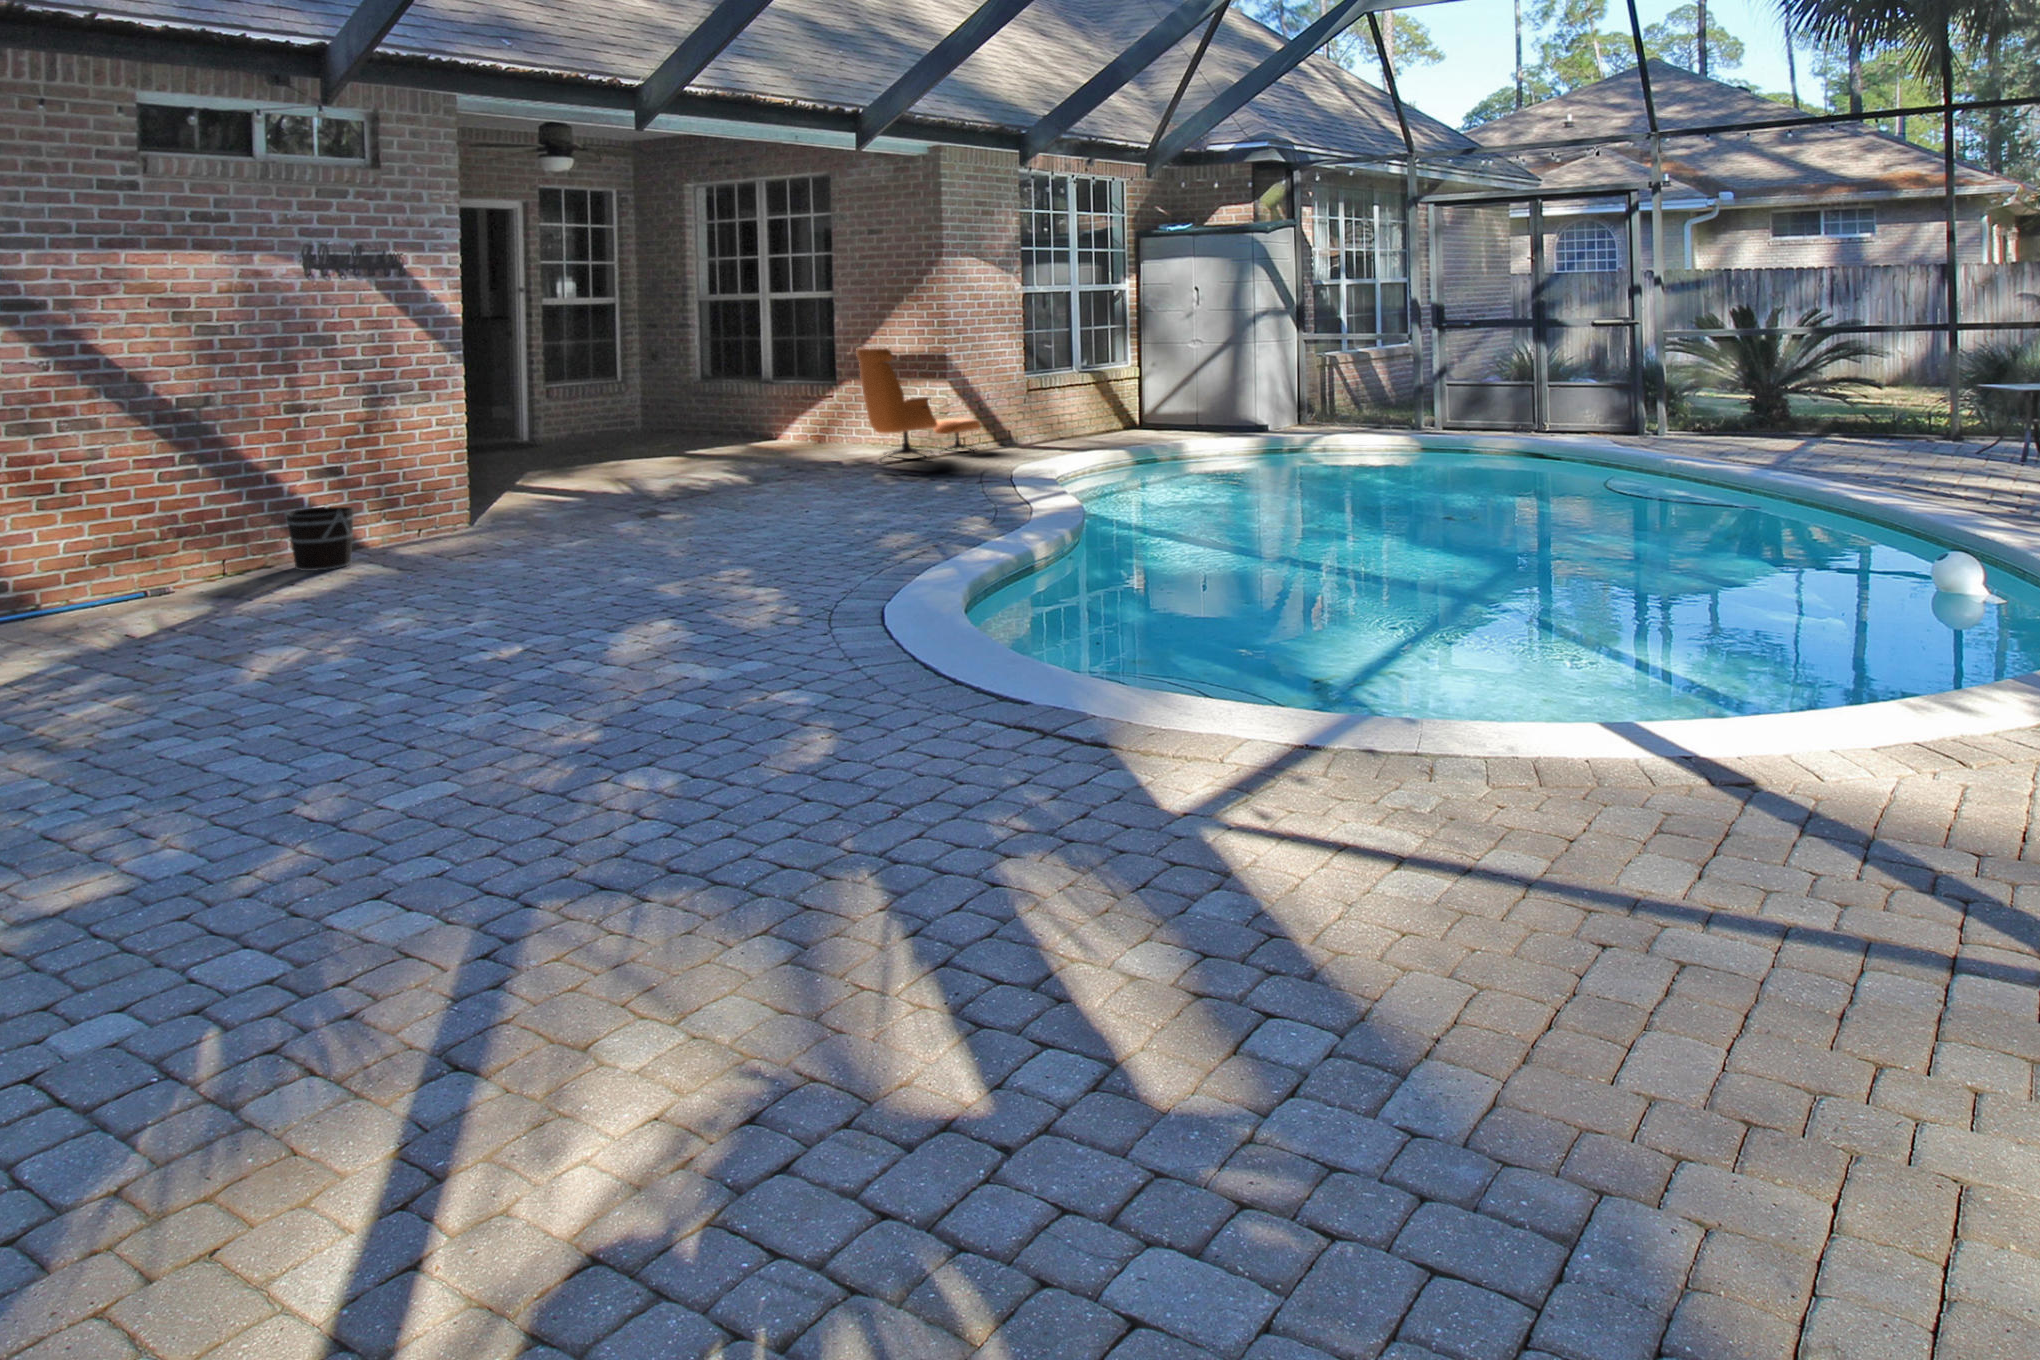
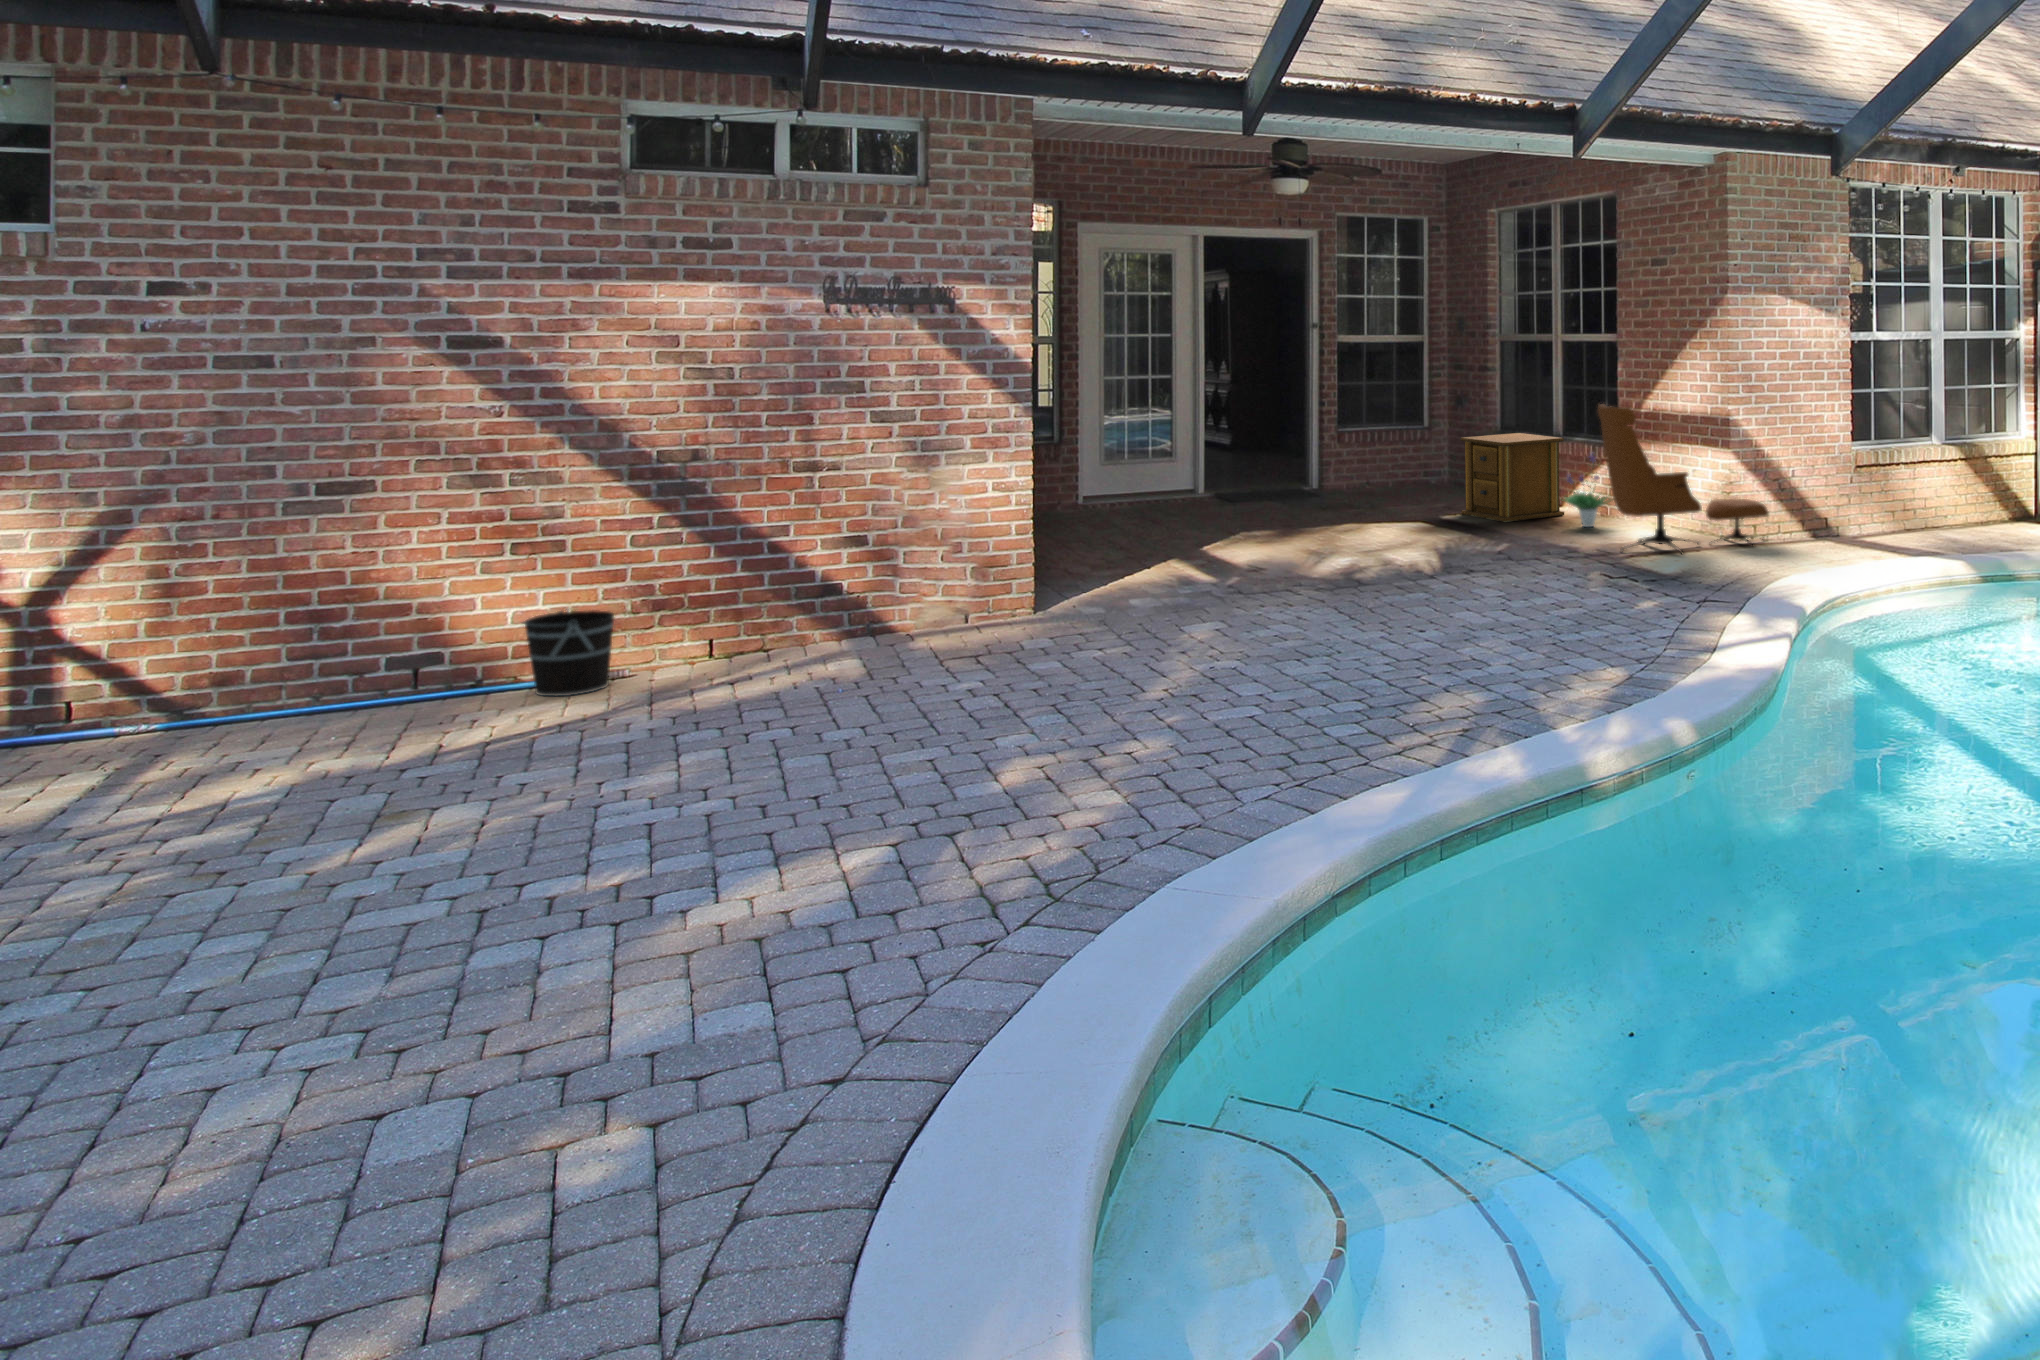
side table: none [709,380,799,451] -> present [1460,433,1564,522]
potted plant: none [808,390,851,450] -> present [1565,454,1613,527]
bucket: present [287,507,354,571] -> present [524,610,614,696]

